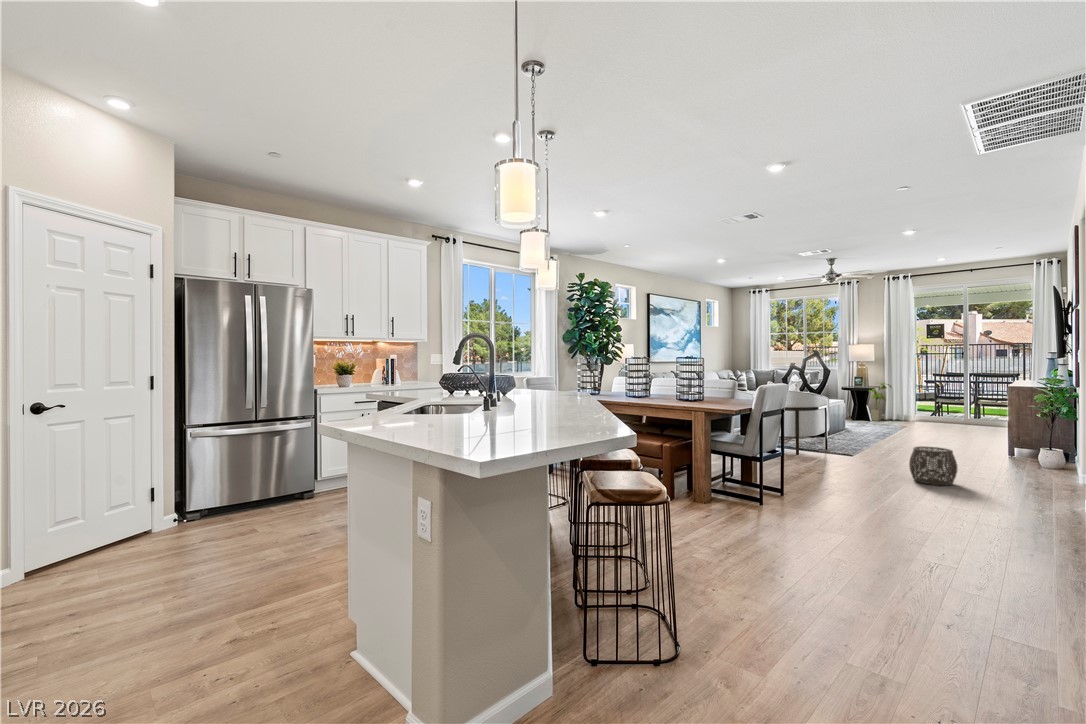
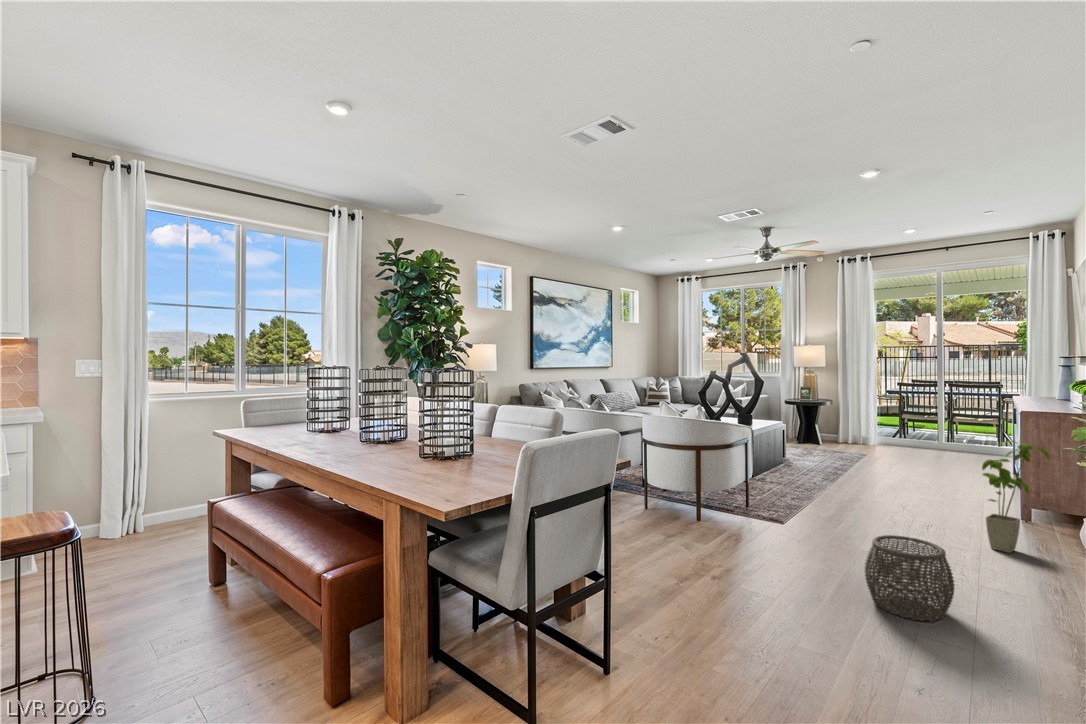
house plant: present [869,383,892,421] -> present [982,441,1050,553]

